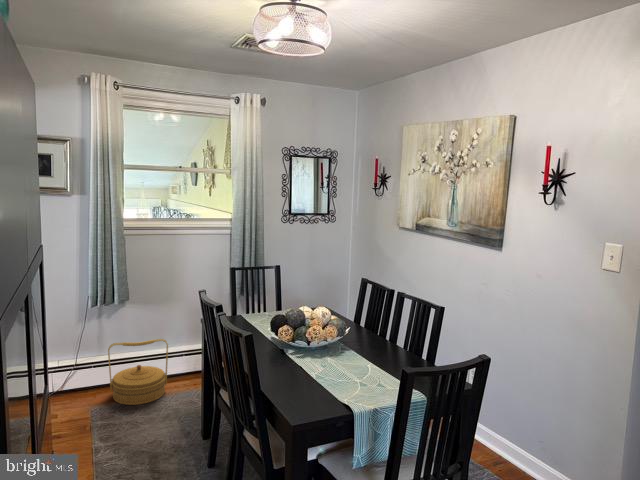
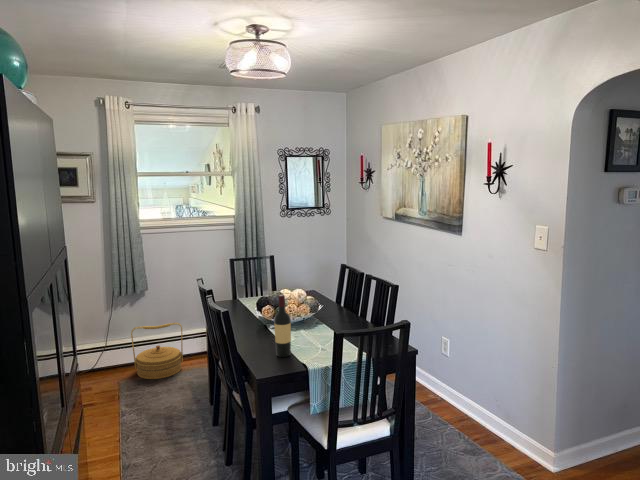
wine bottle: none [307,317,327,394] -> present [274,295,291,357]

